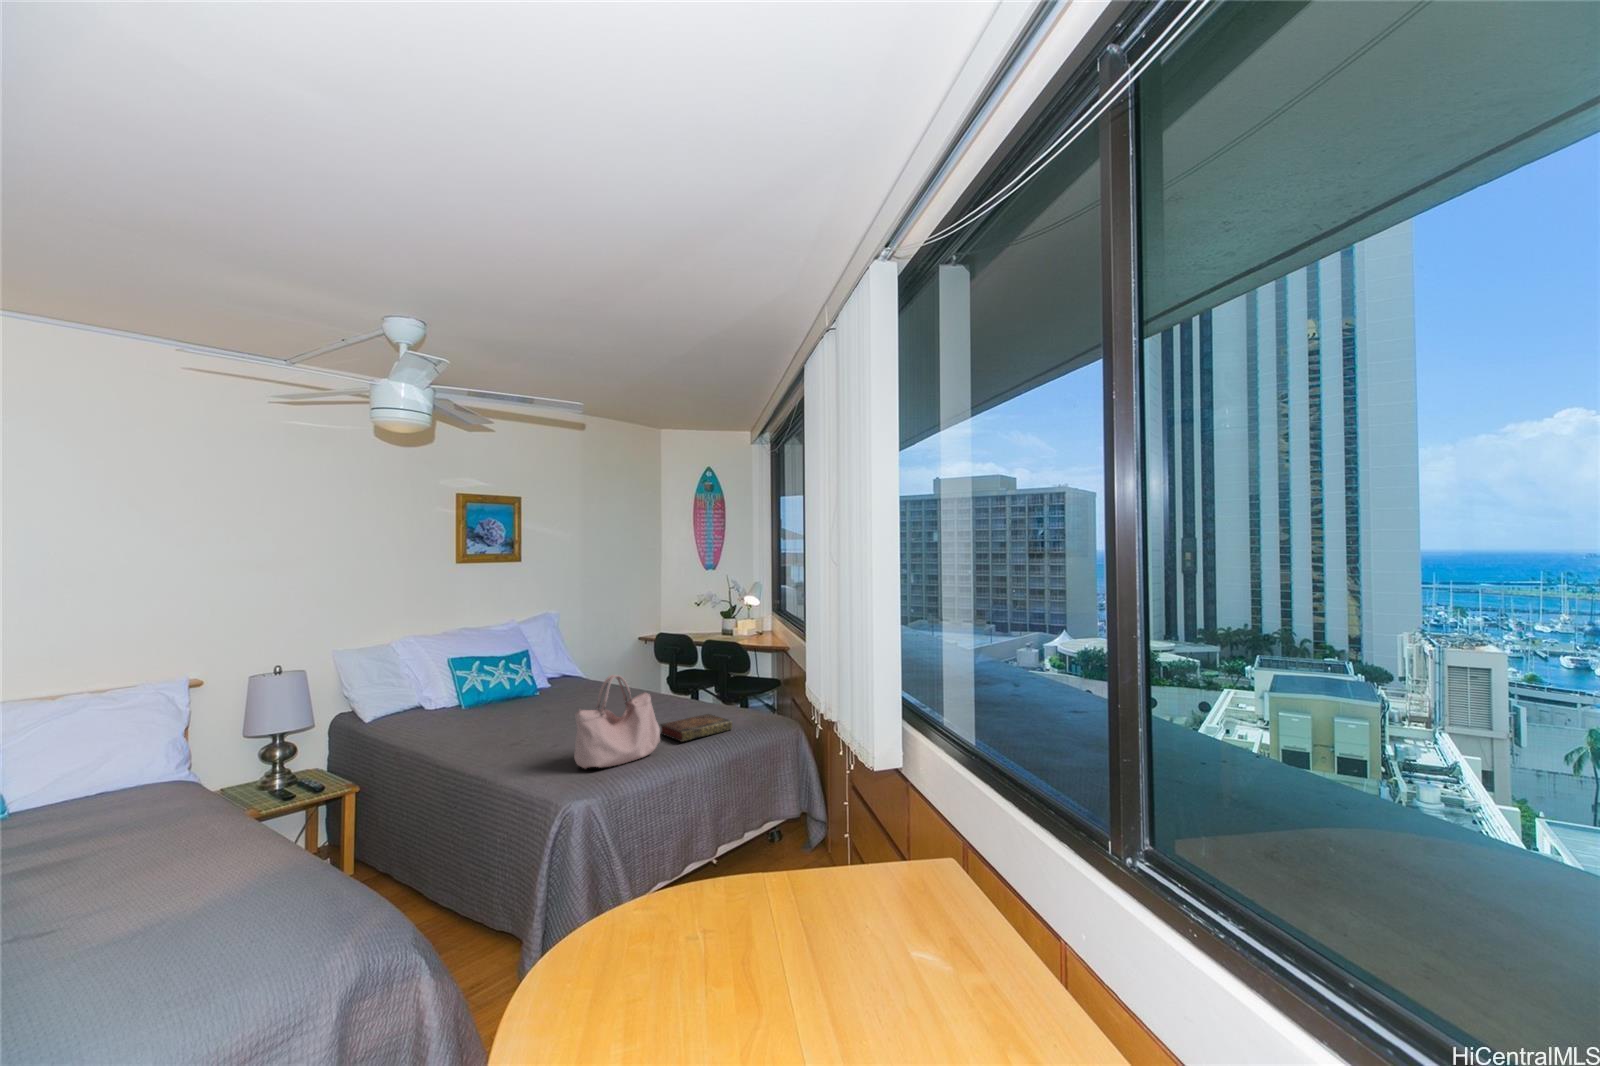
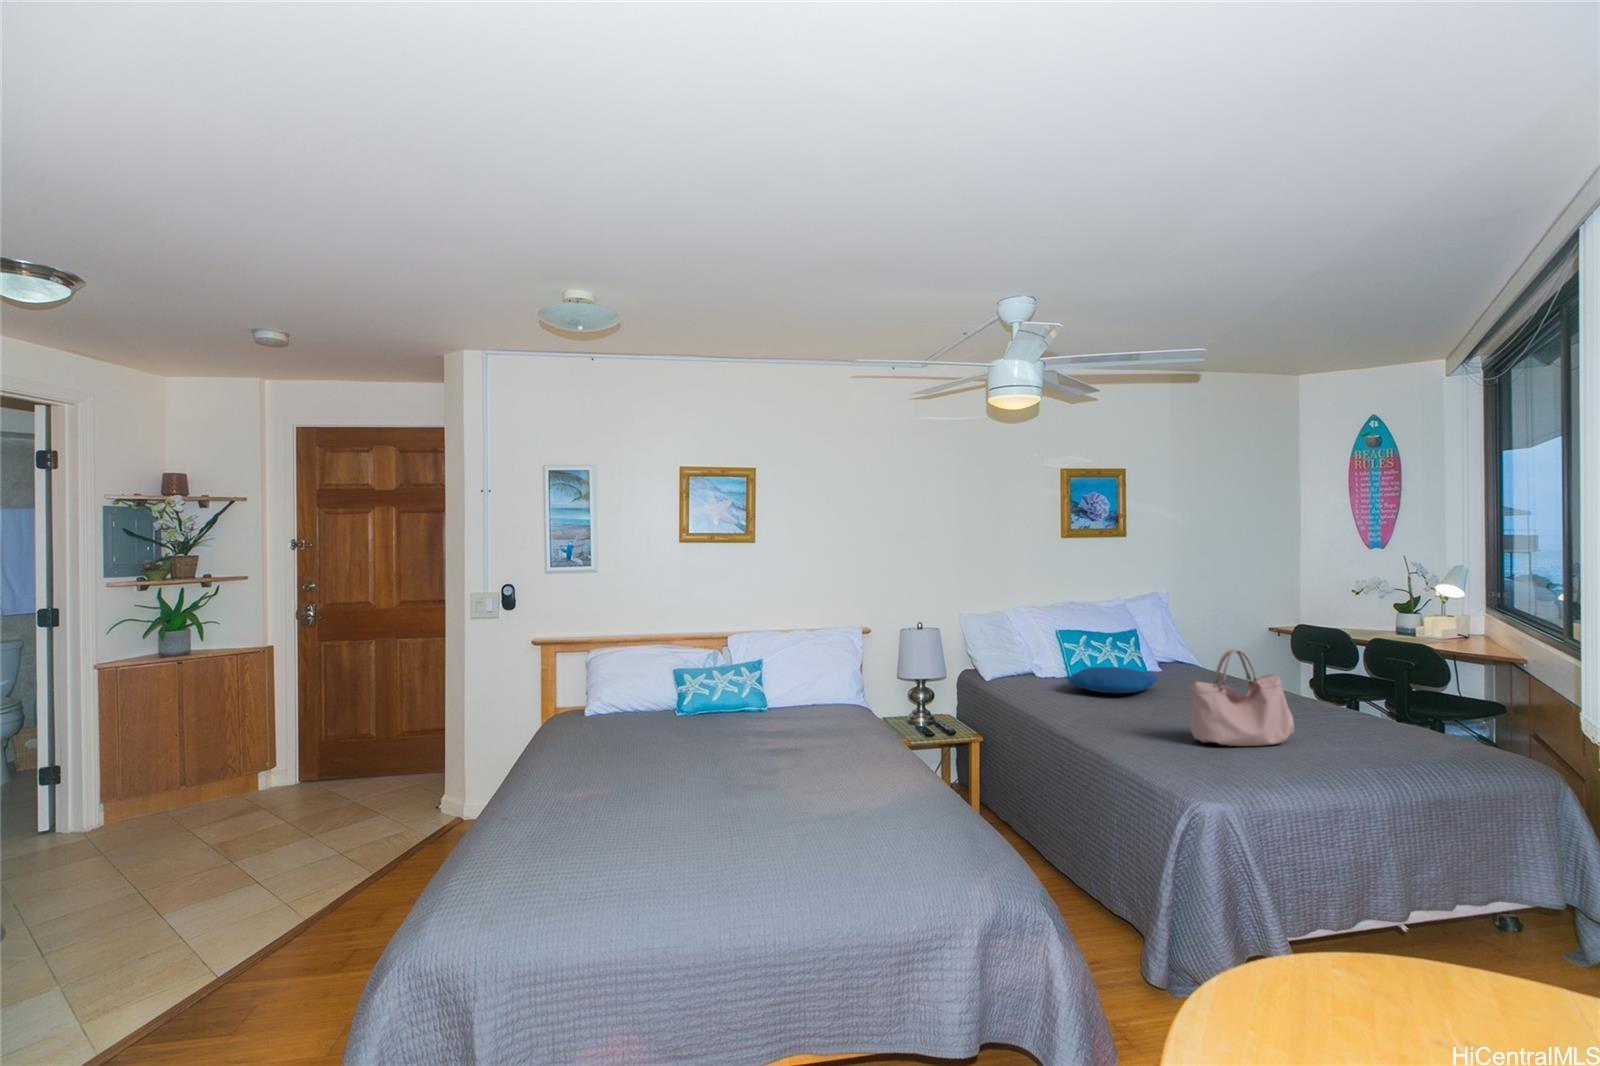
pillow: none [457,691,548,721] -> present [1068,667,1158,693]
book: present [660,714,732,741] -> none [1294,717,1400,739]

